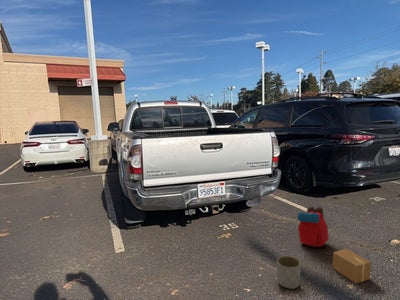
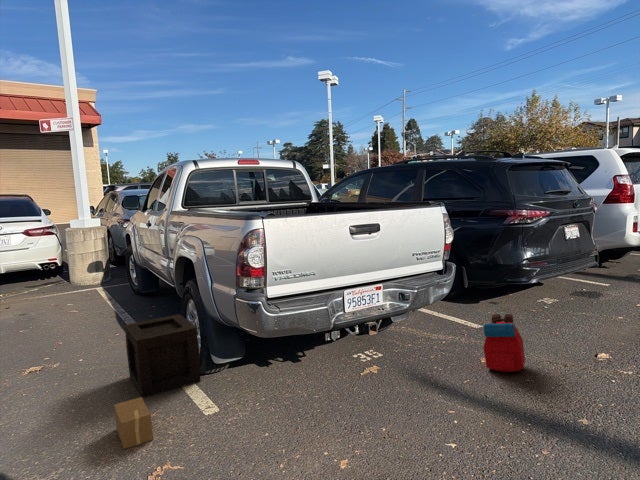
wooden crate: none [86,193,124,239] -> present [125,314,201,398]
cardboard box: present [333,249,371,283] -> present [114,397,153,449]
planter: present [277,256,301,289] -> none [490,388,527,436]

